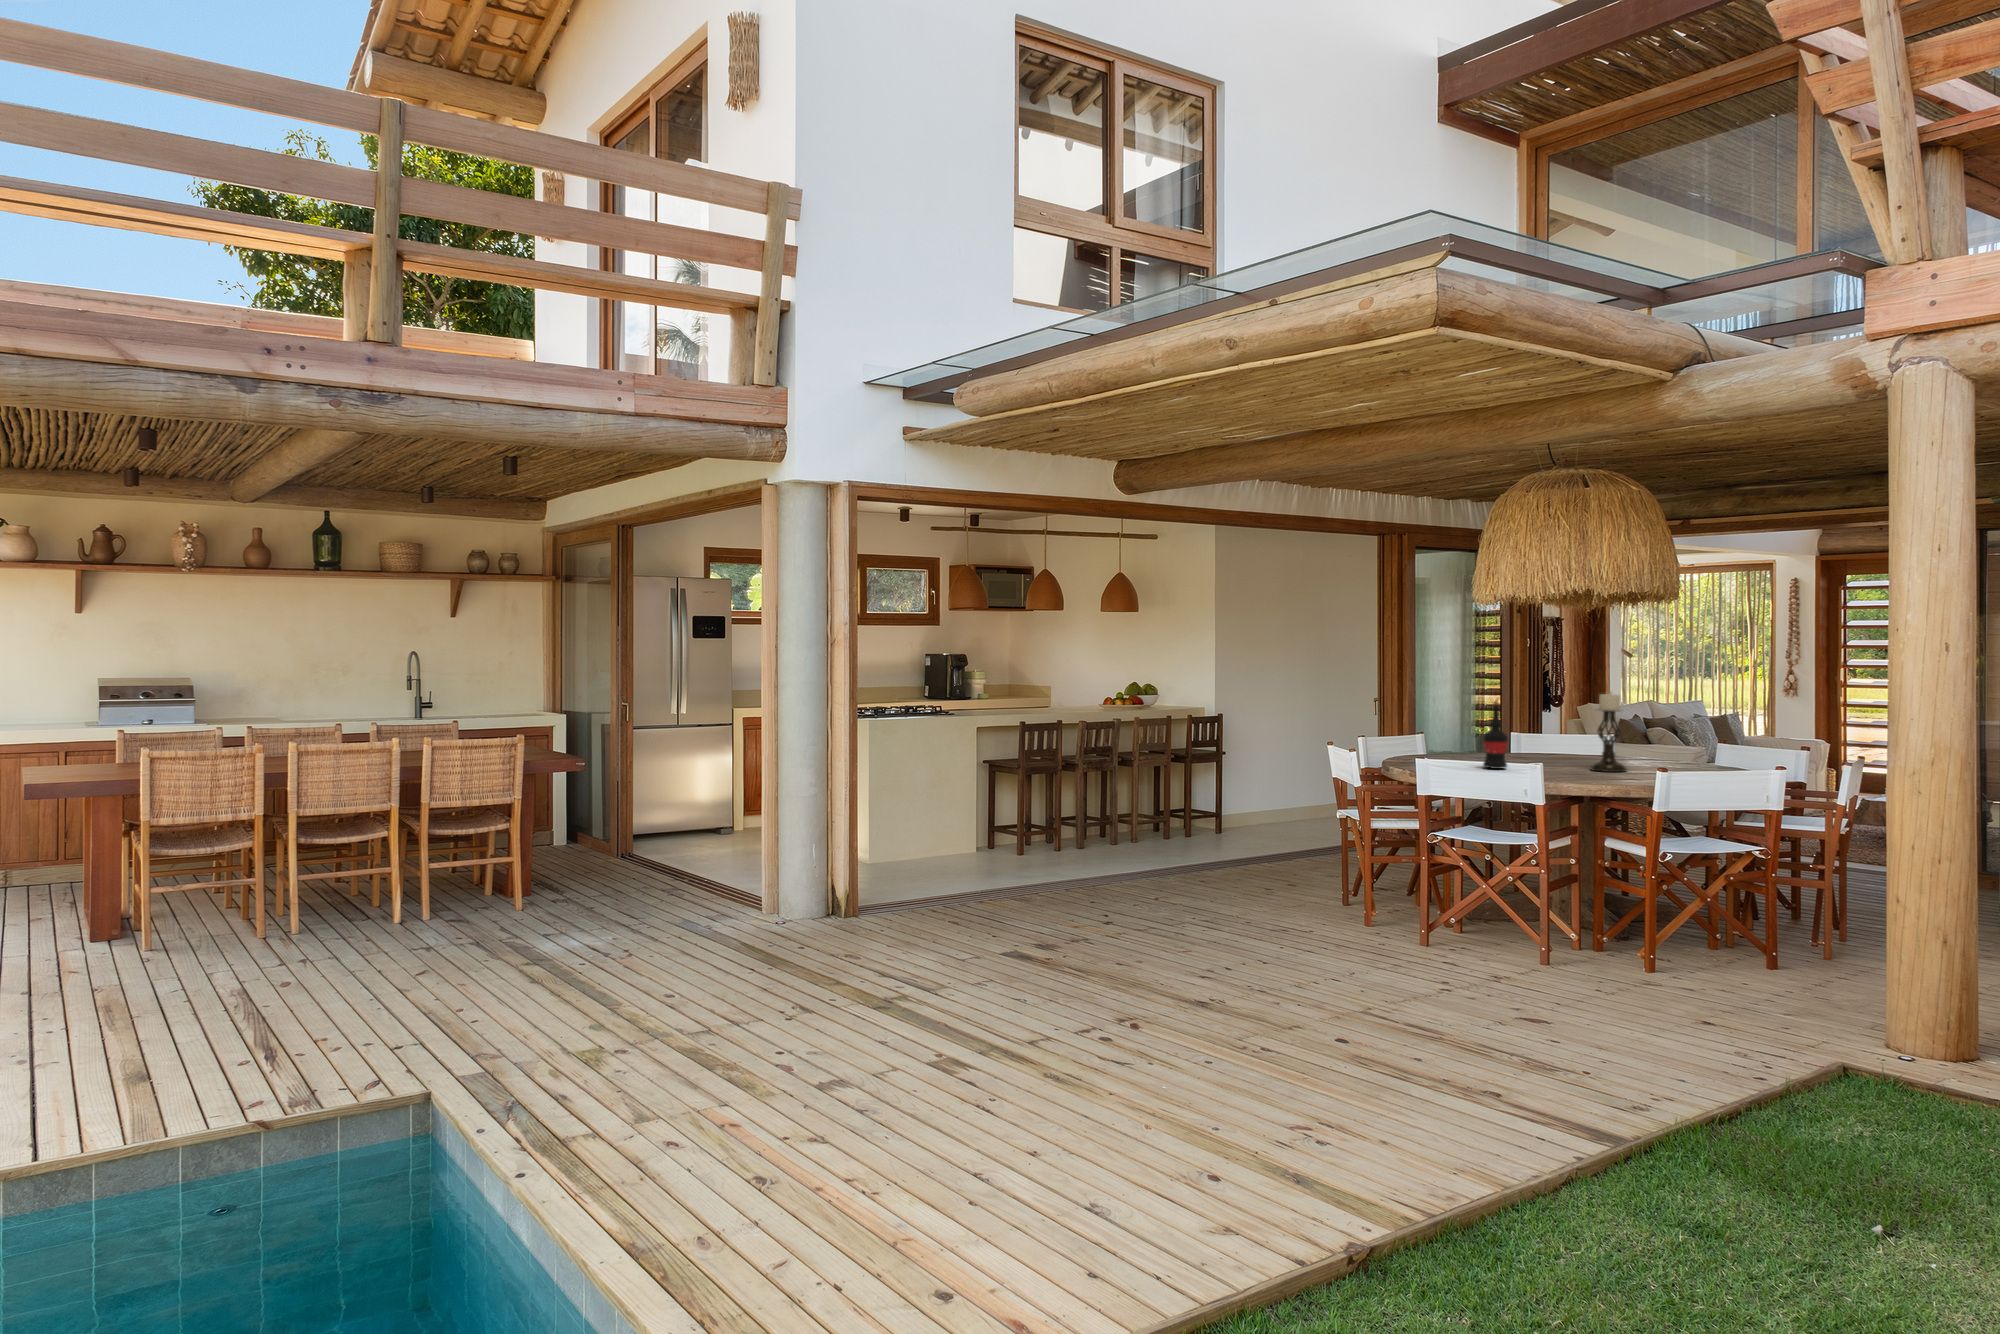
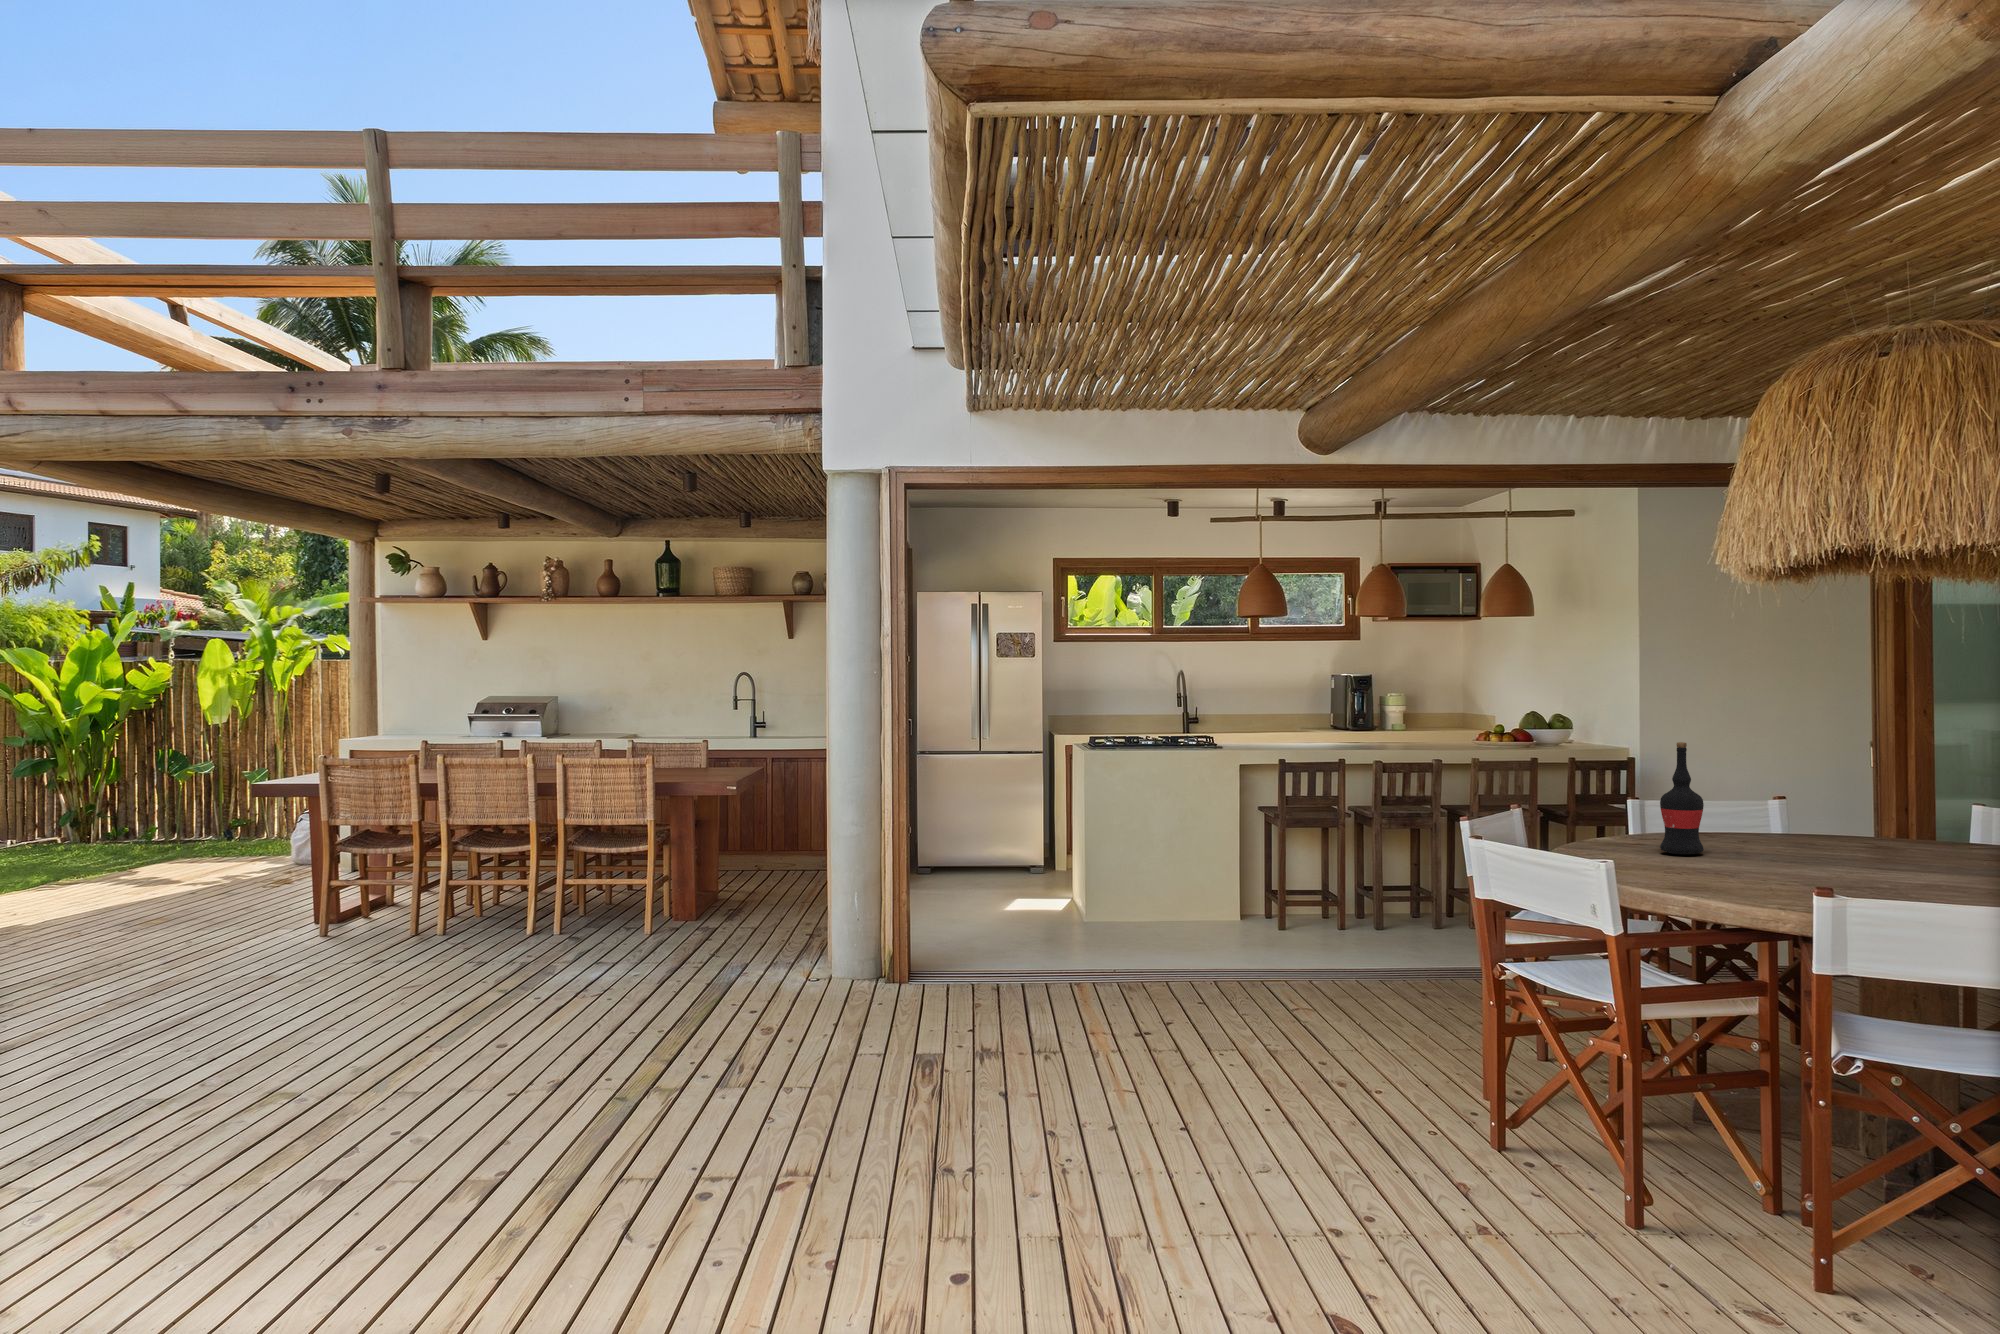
candle holder: present [1590,692,1627,772] -> none [1849,727,1921,875]

